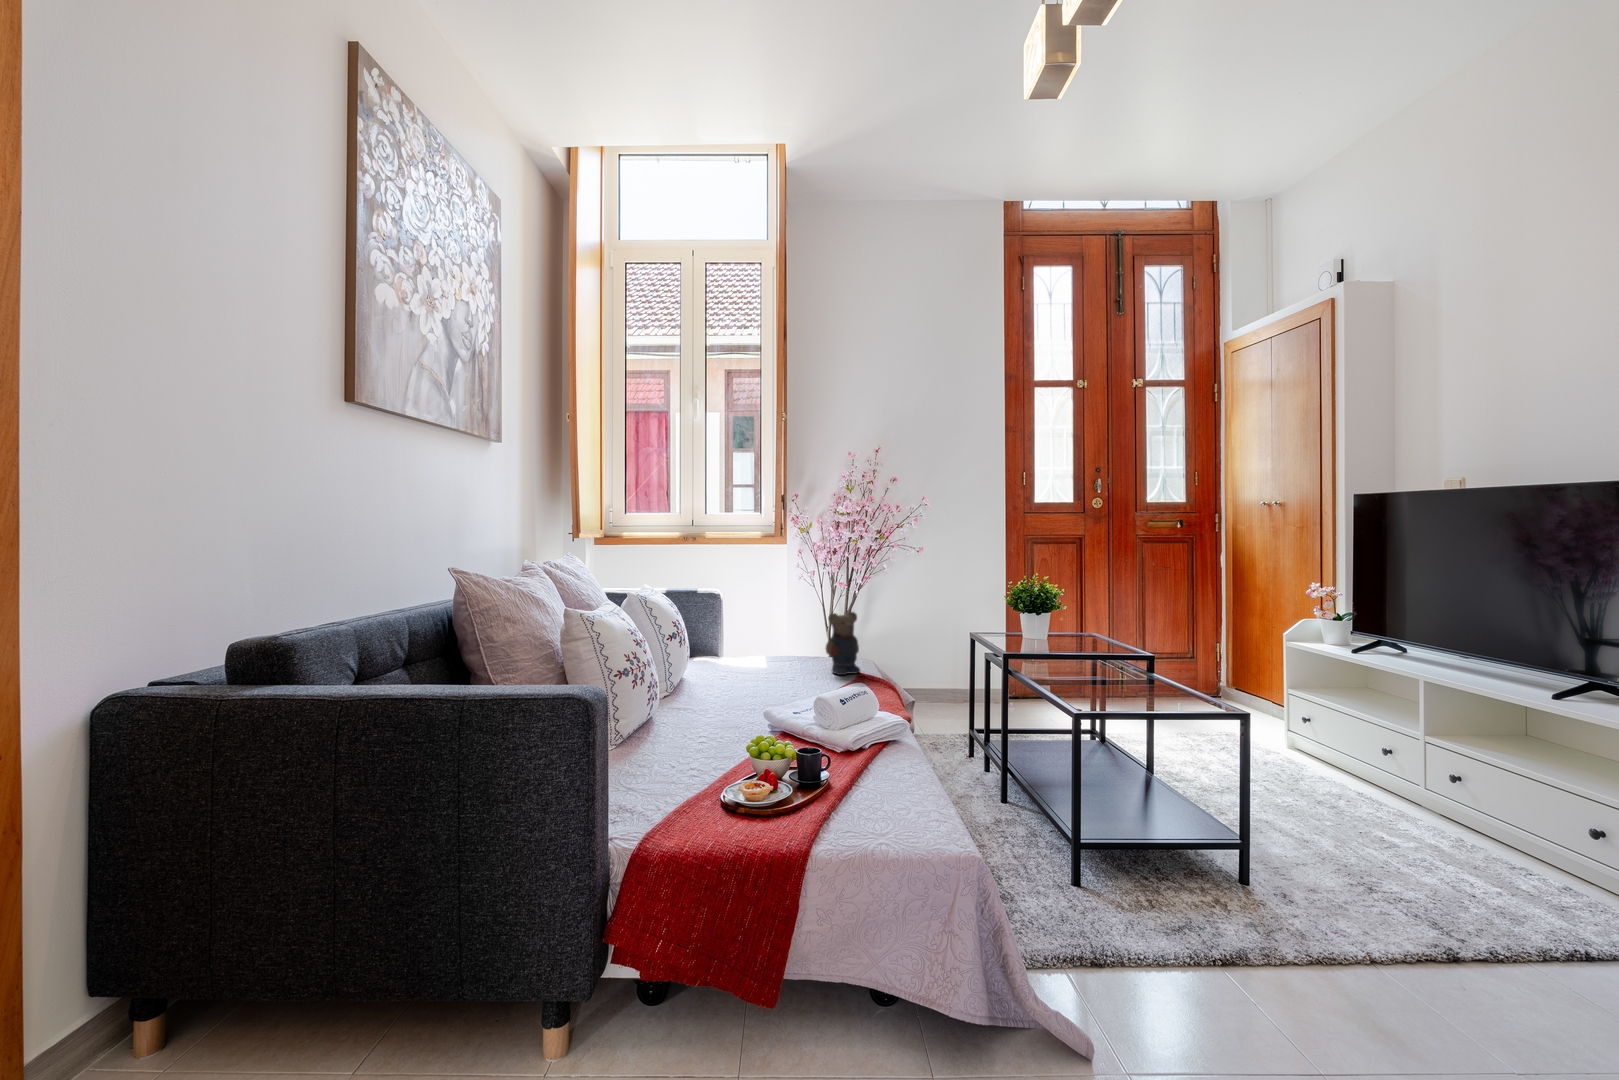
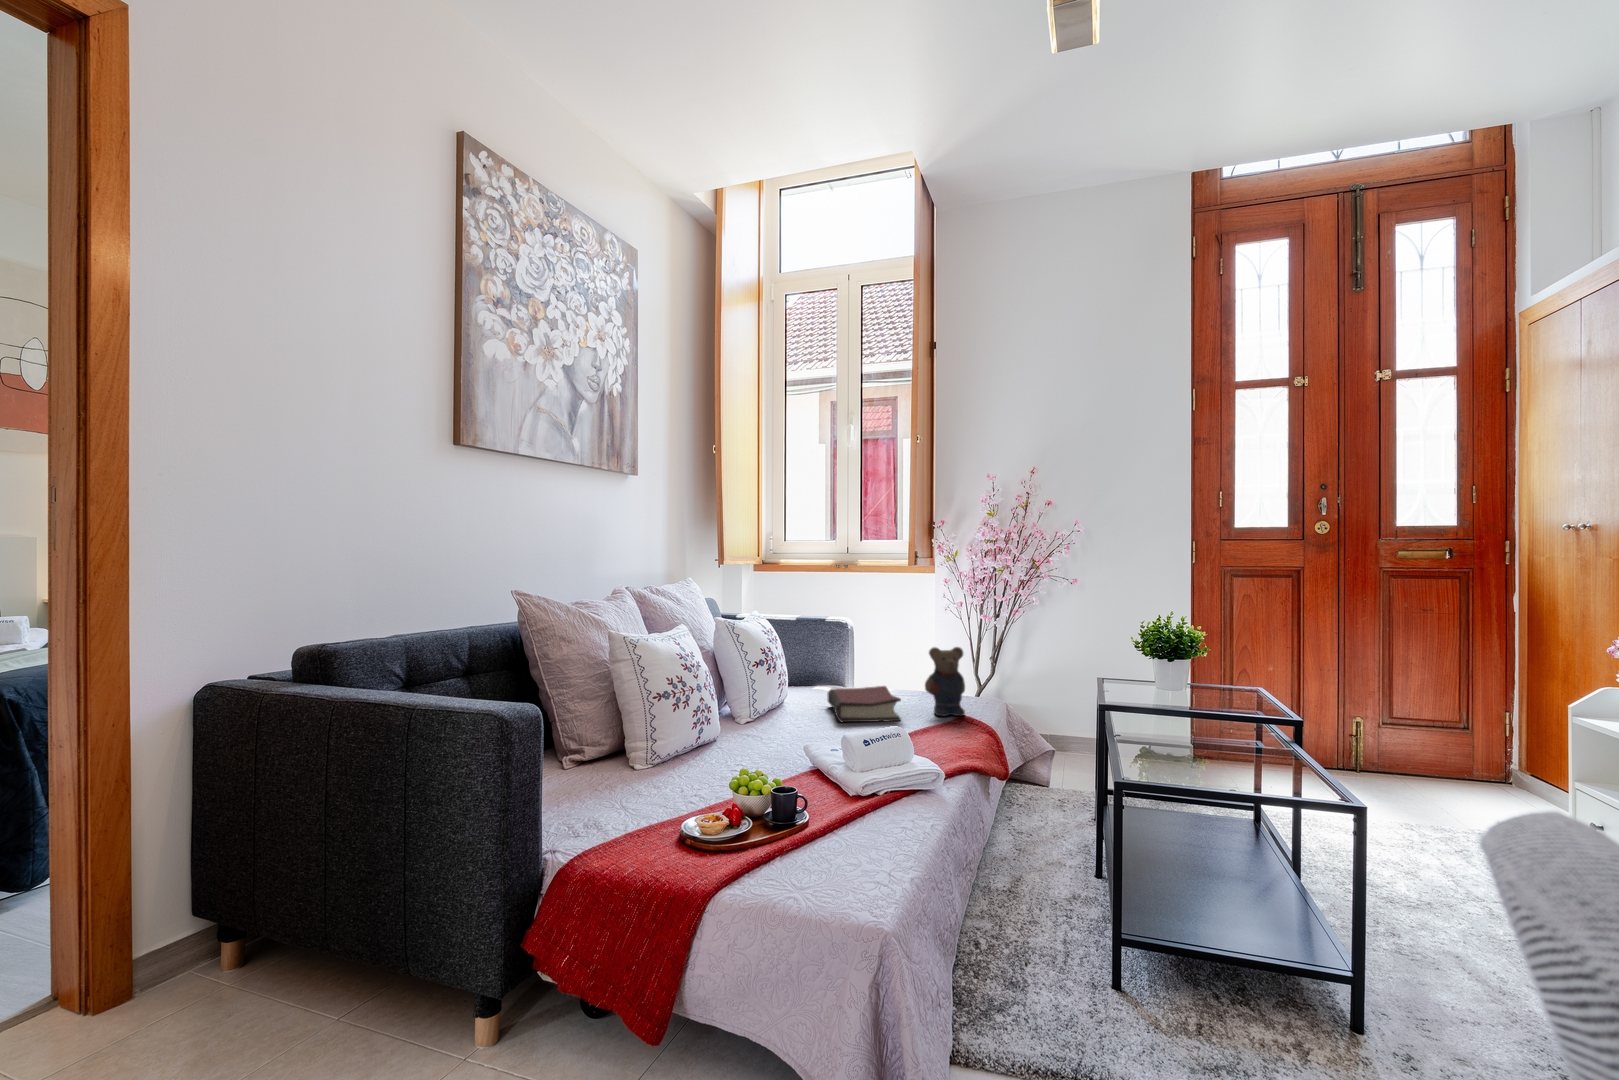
hardback book: none [729,652,810,687] -> present [827,686,901,722]

